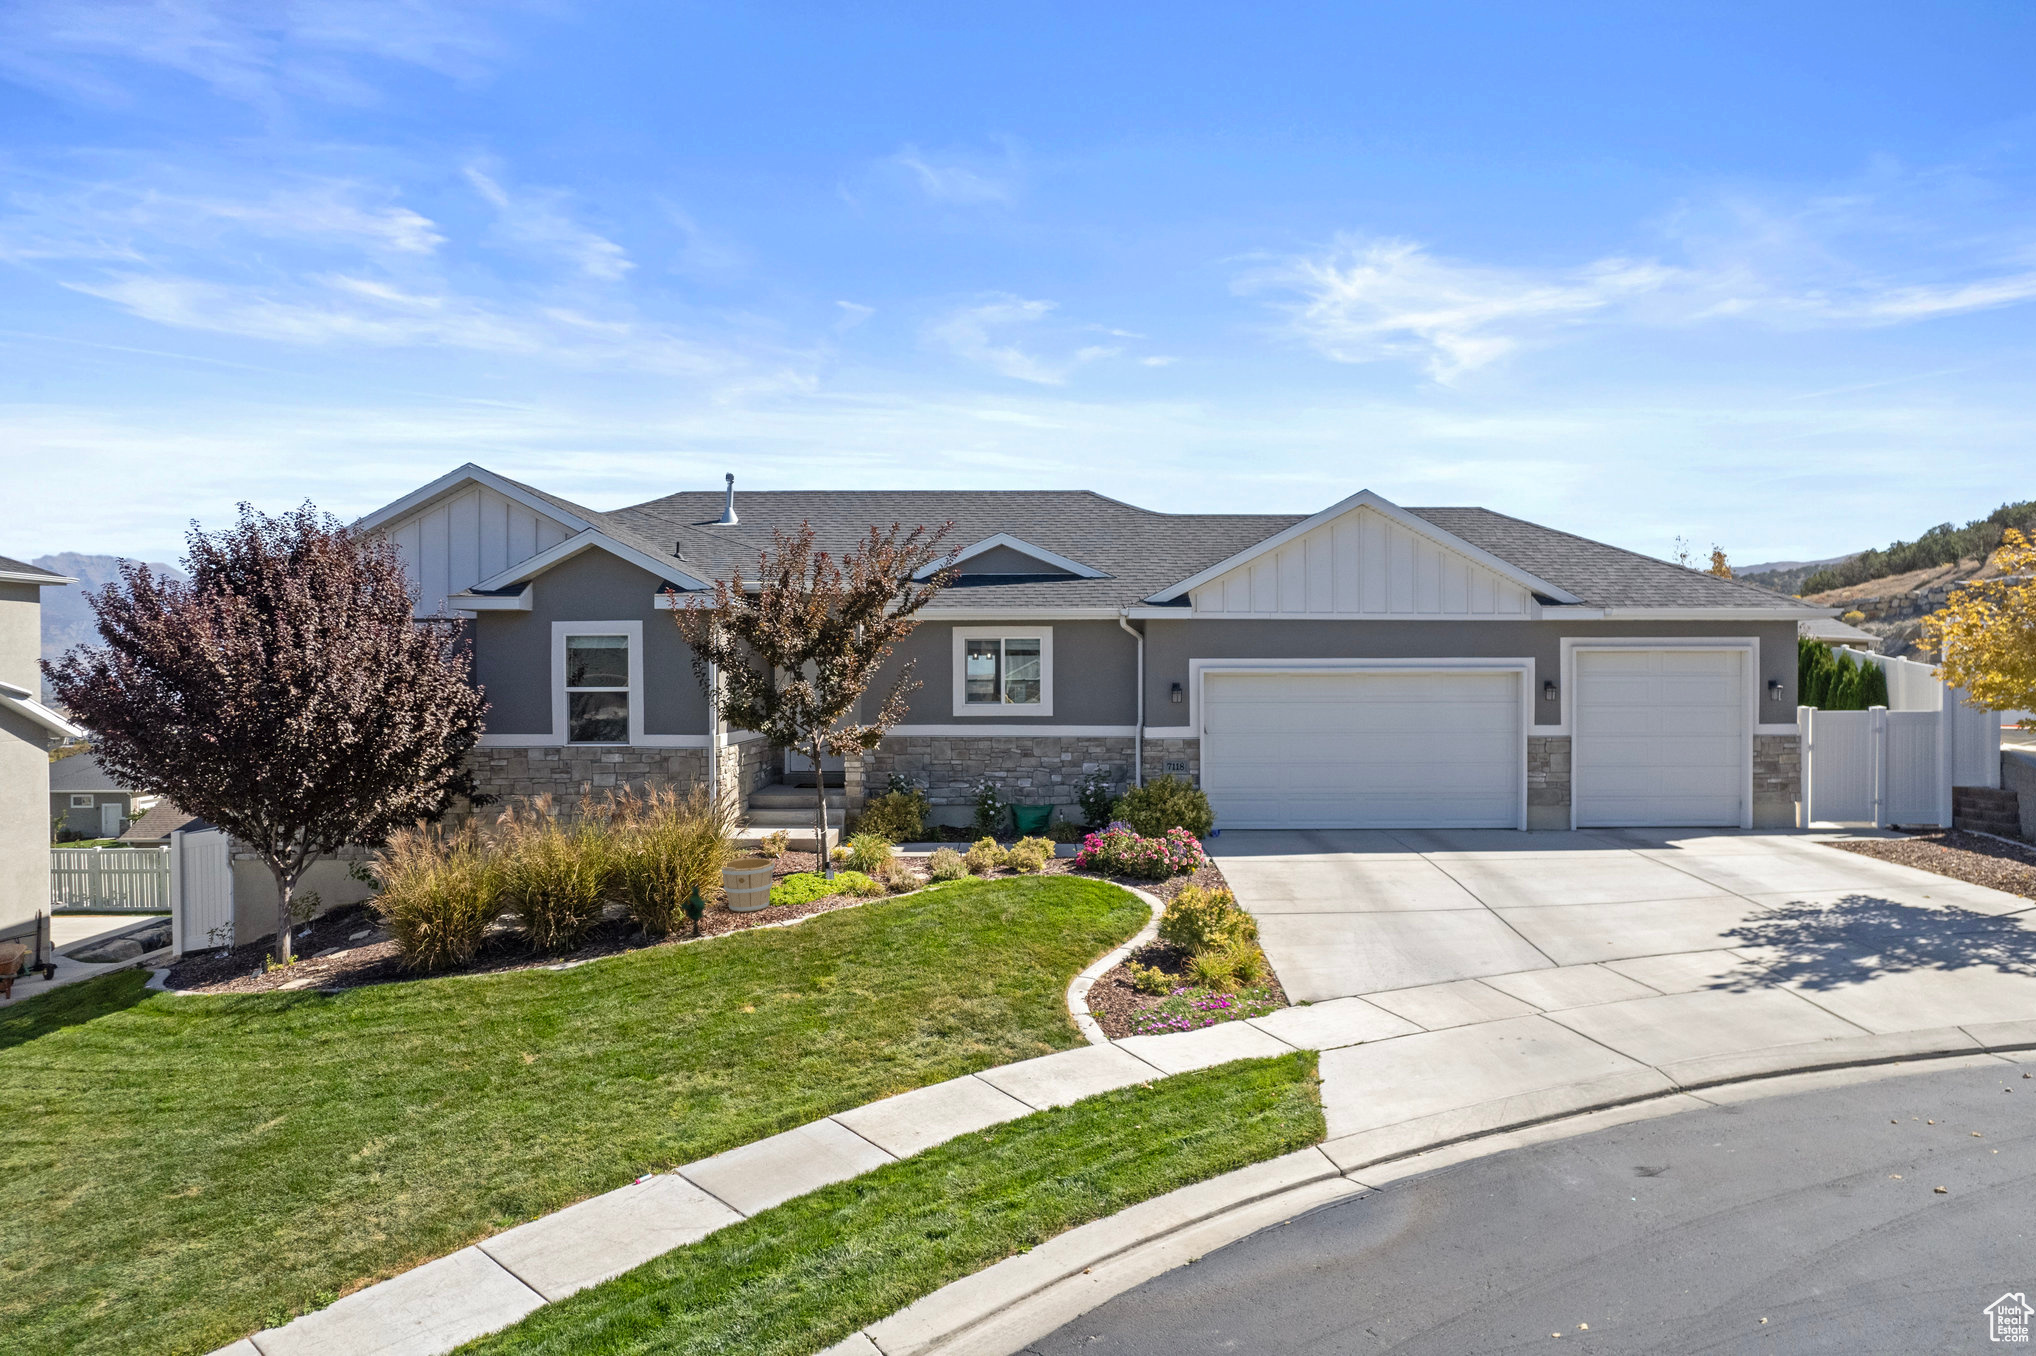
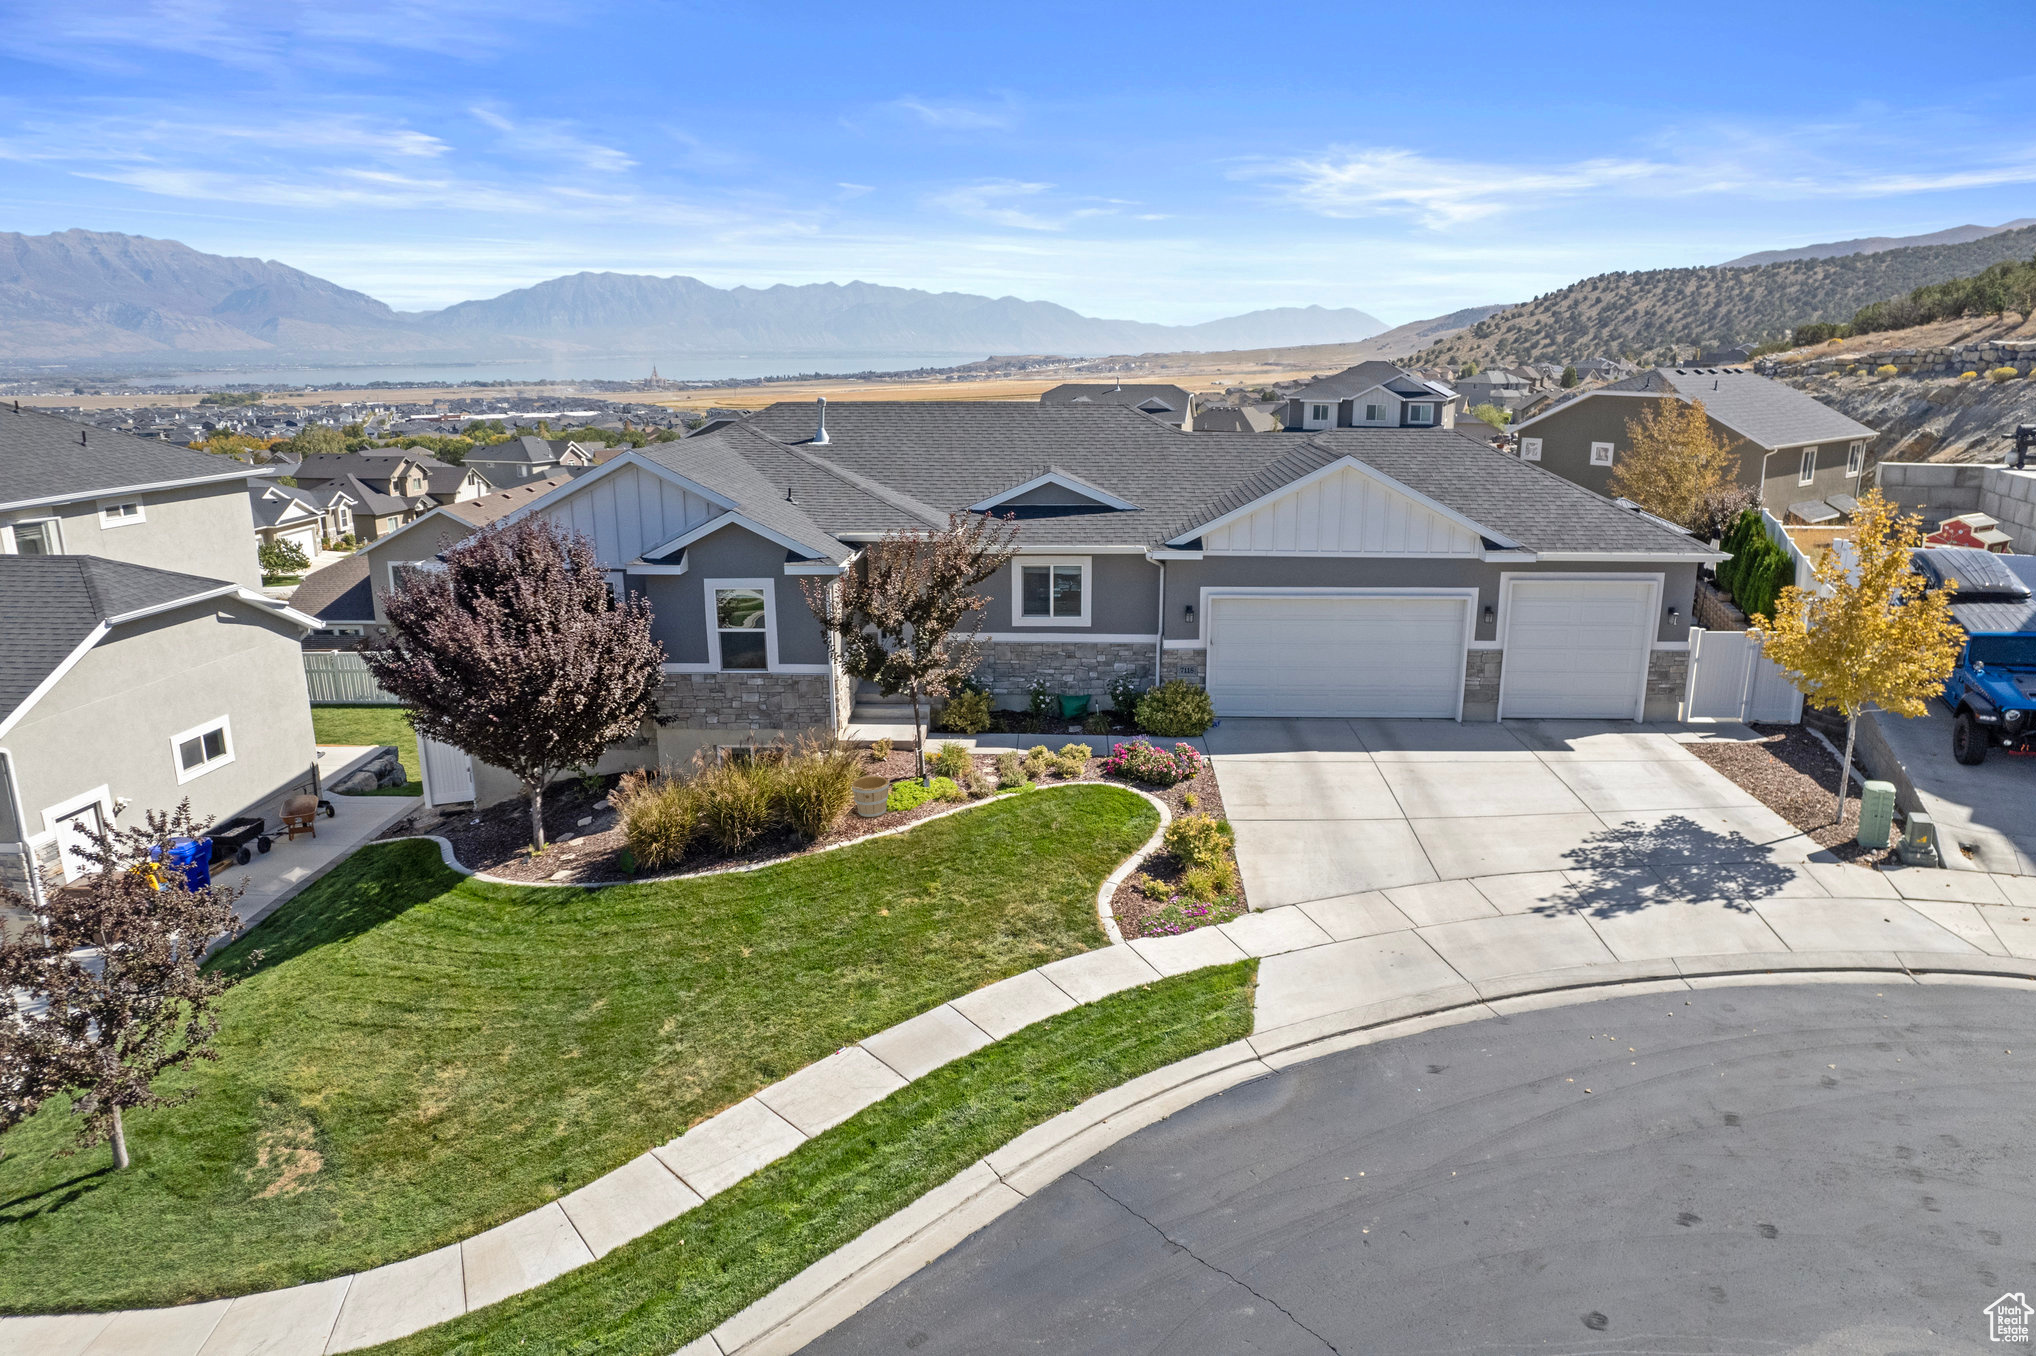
decorative plant: present [680,882,708,937] -> present [619,847,639,883]

